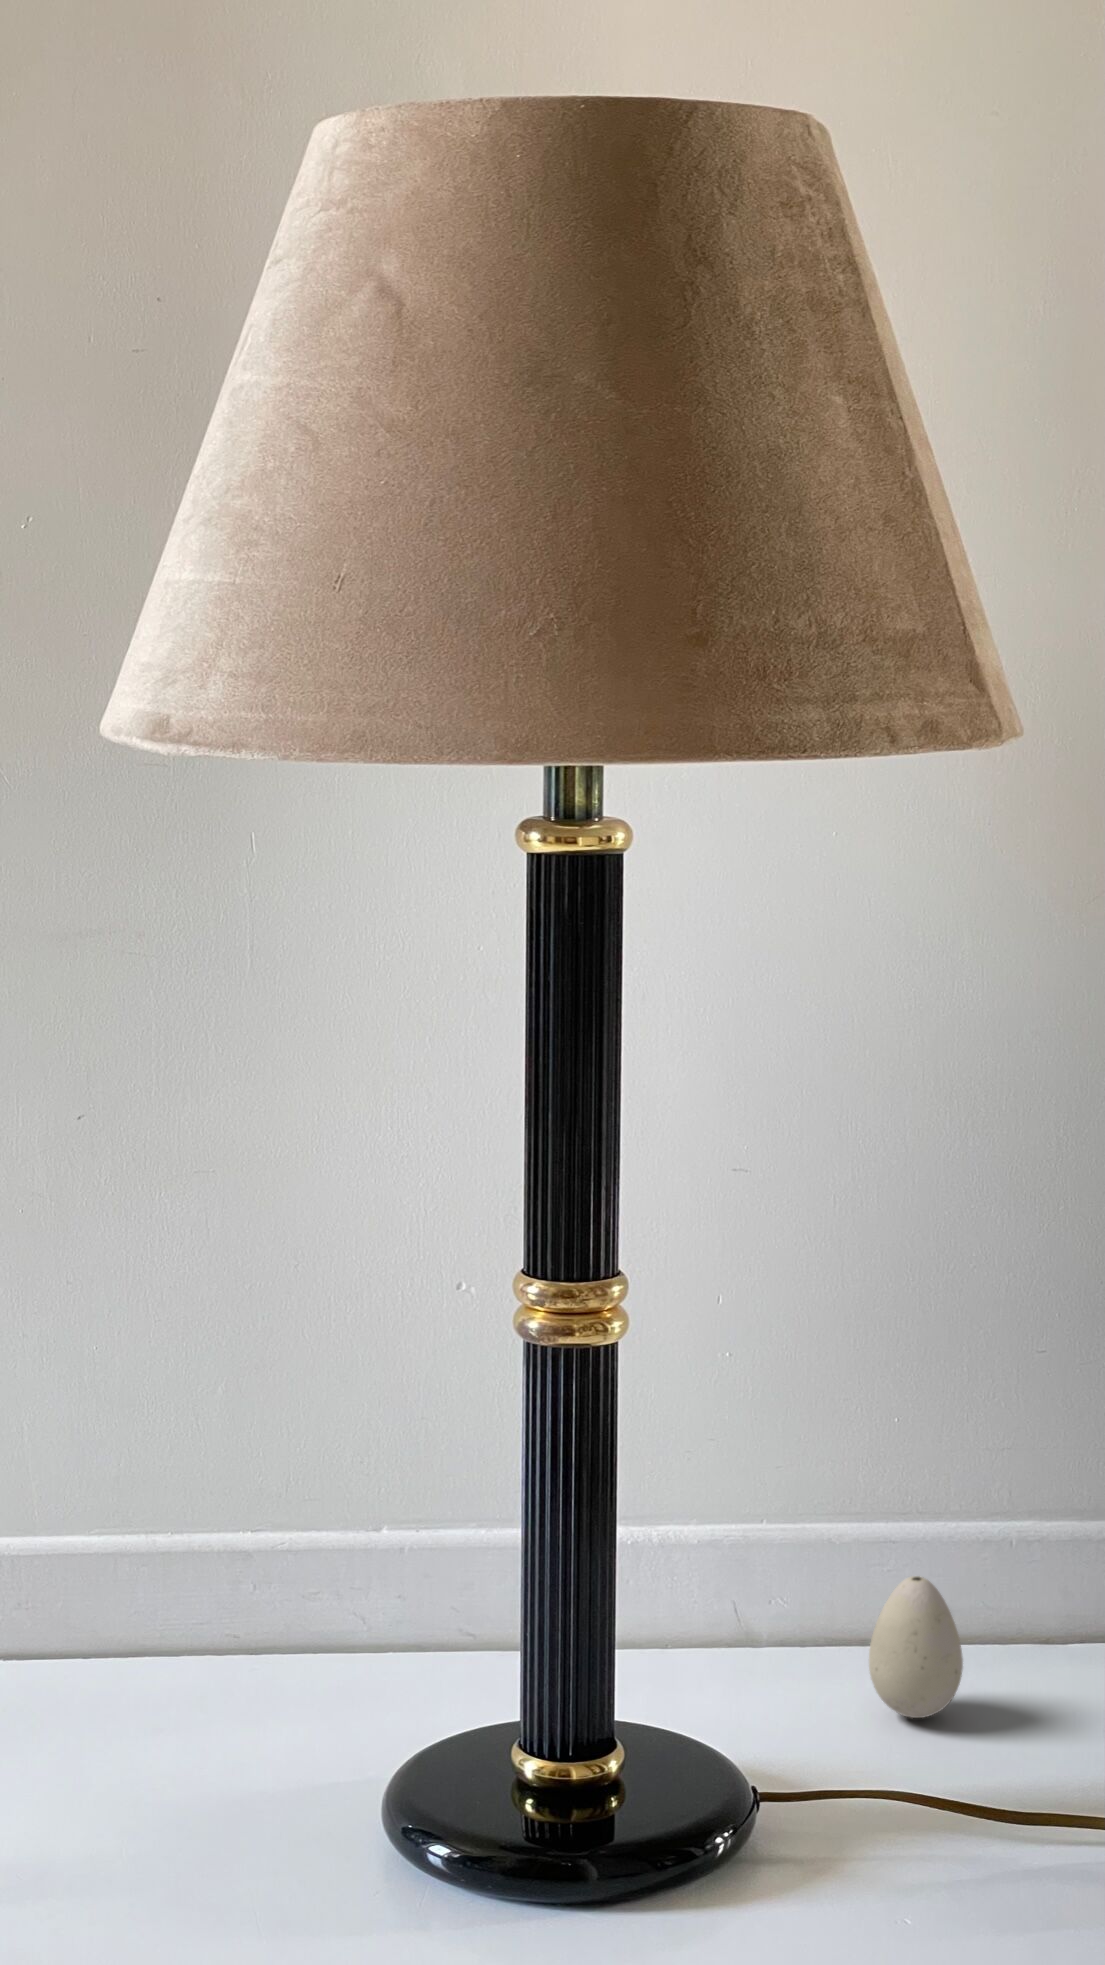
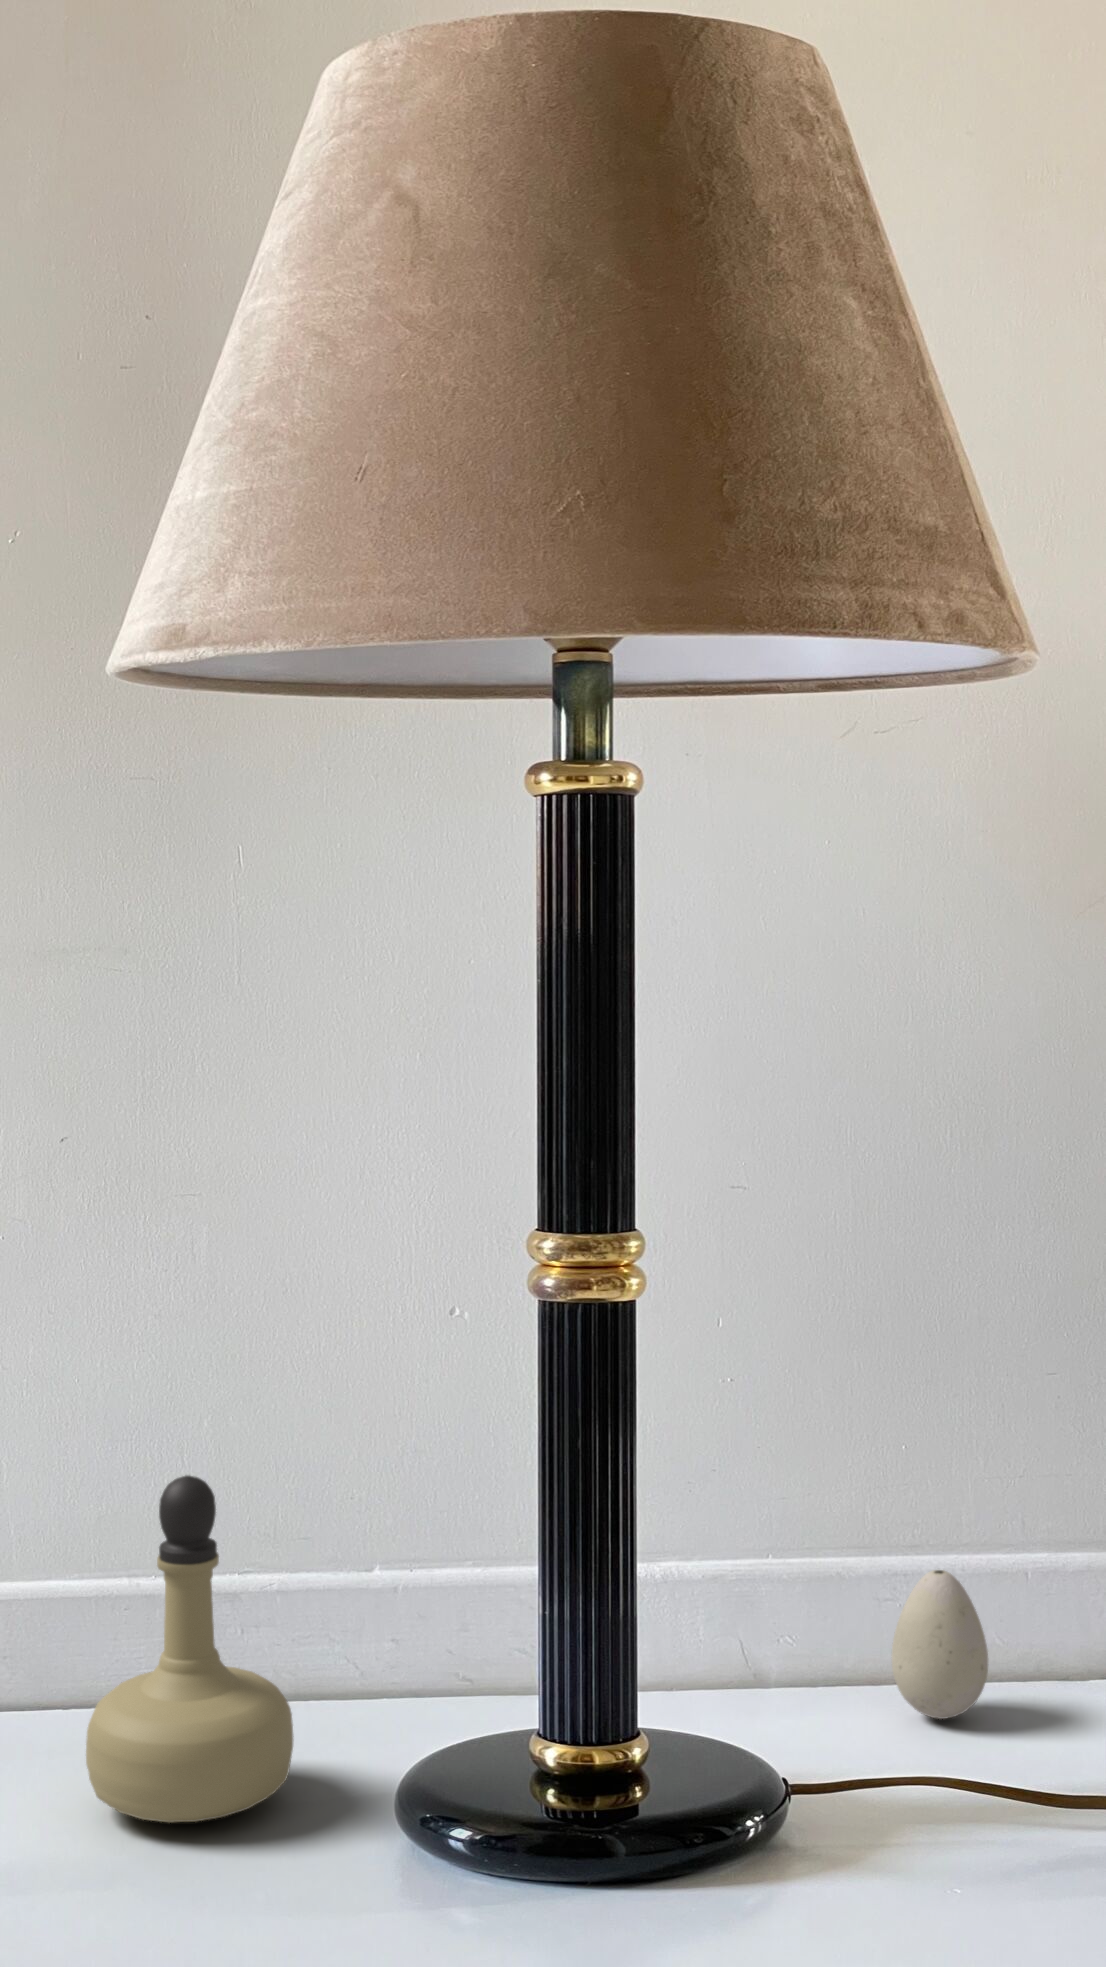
perfume bottle: none [86,1492,285,1823] -> present [86,1475,294,1823]

